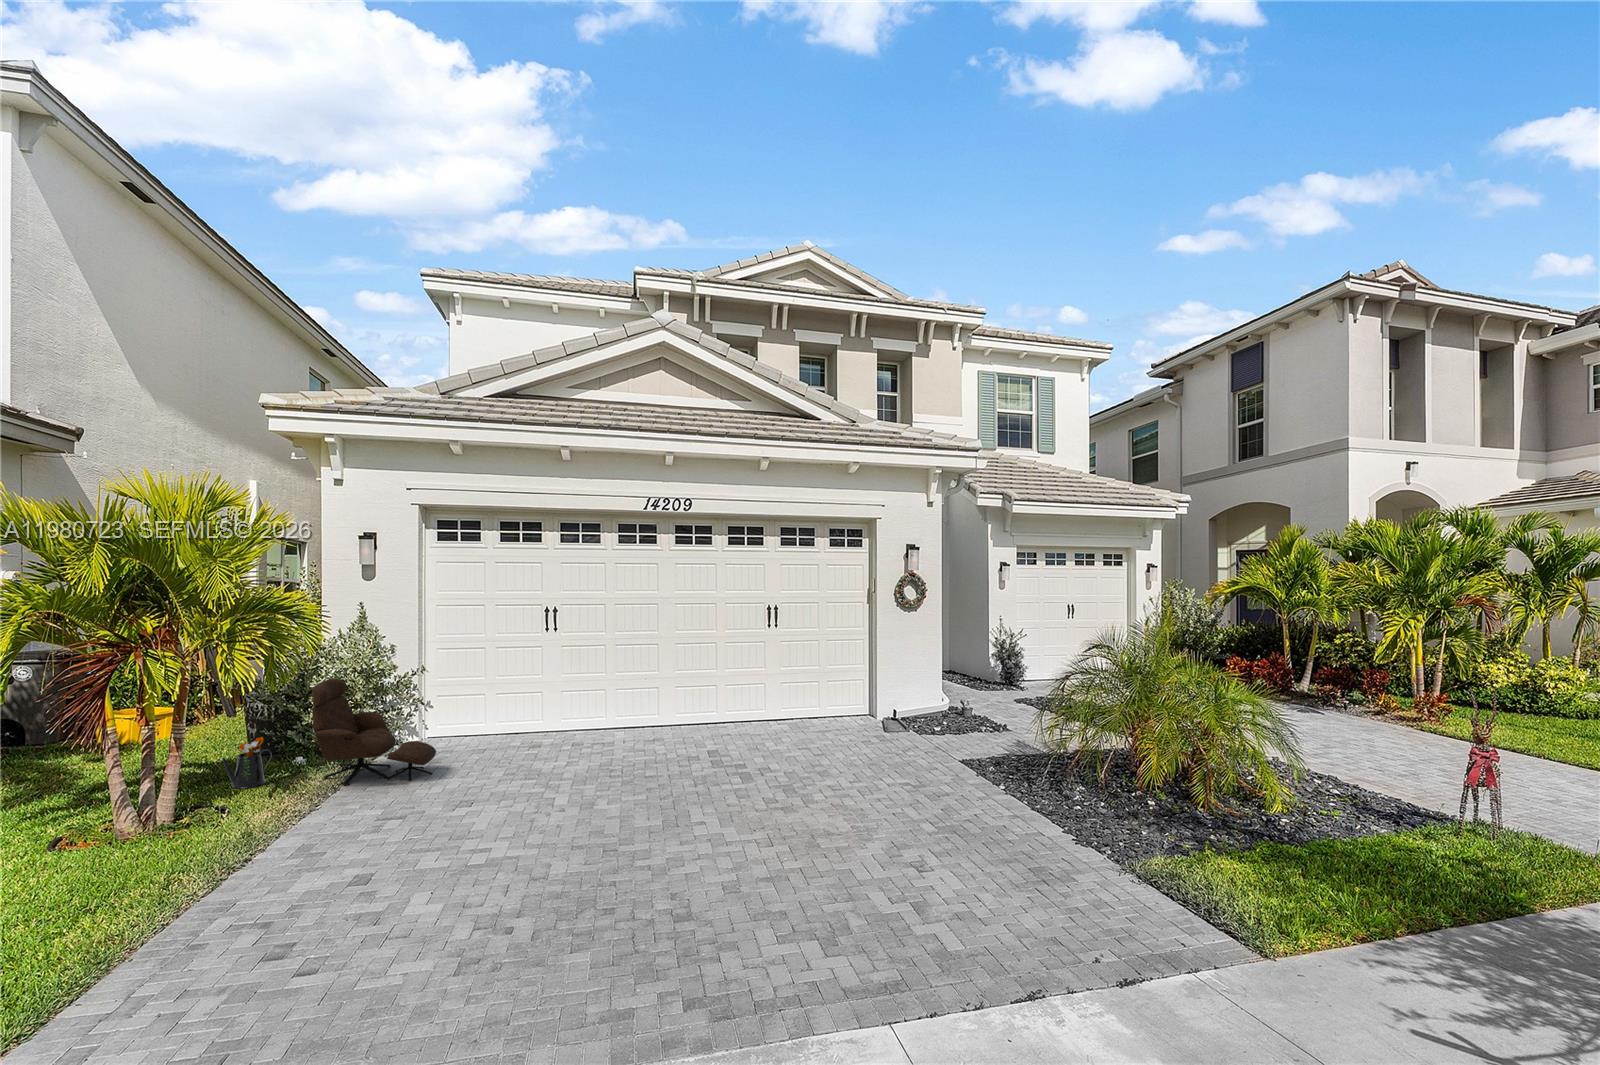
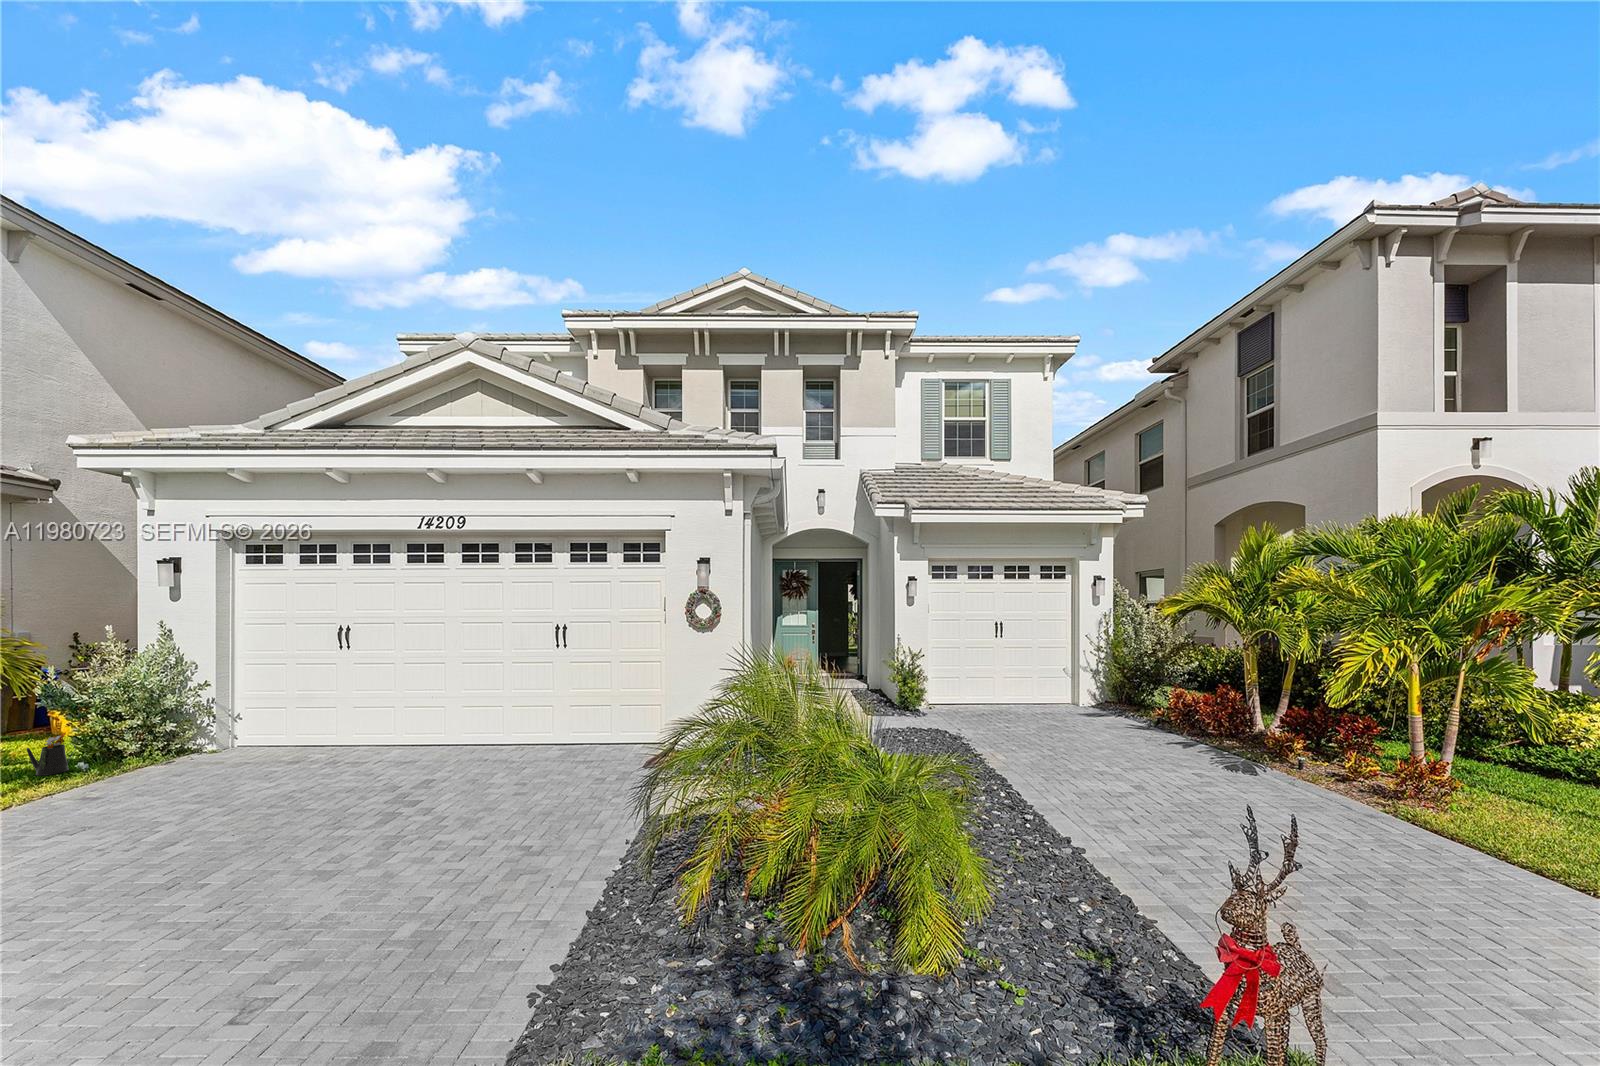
lounge chair: present [312,678,436,786] -> none [88,684,206,778]

